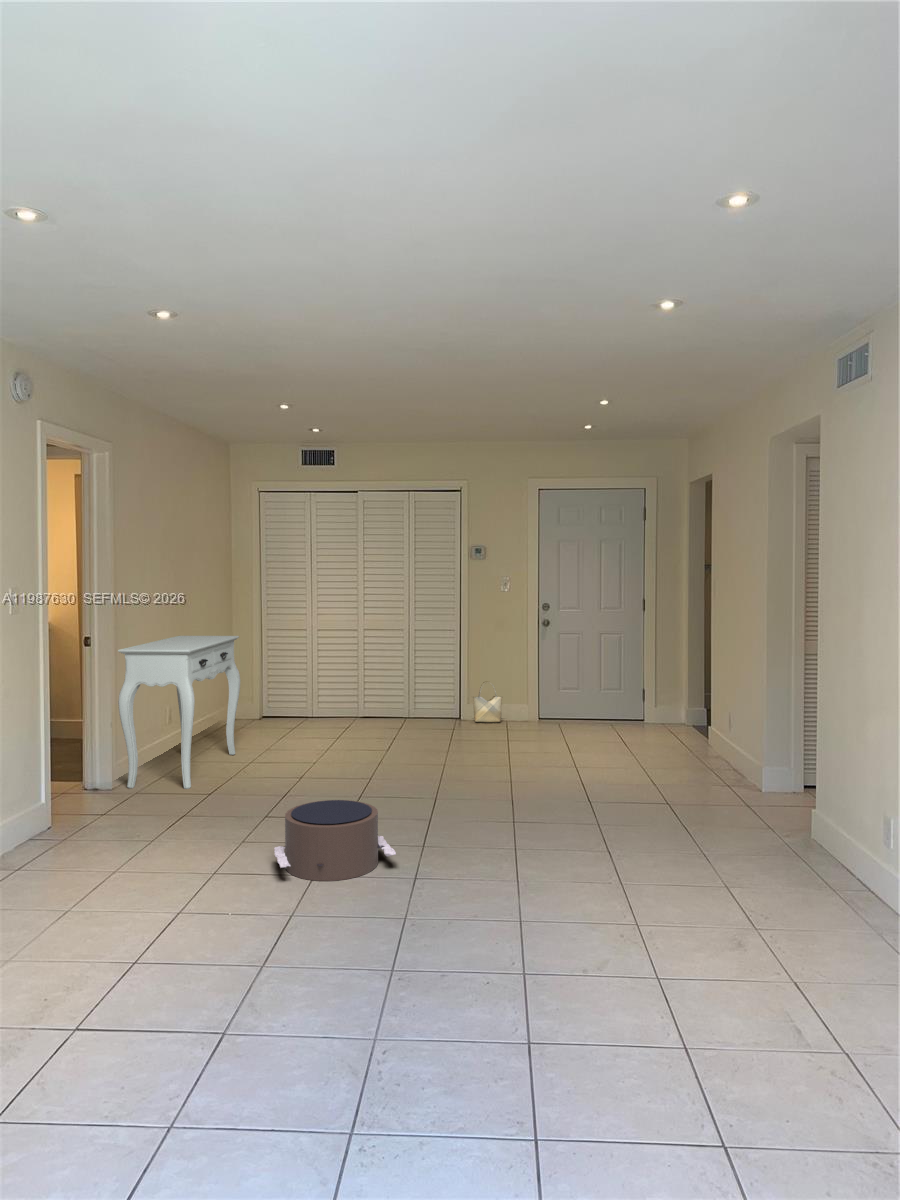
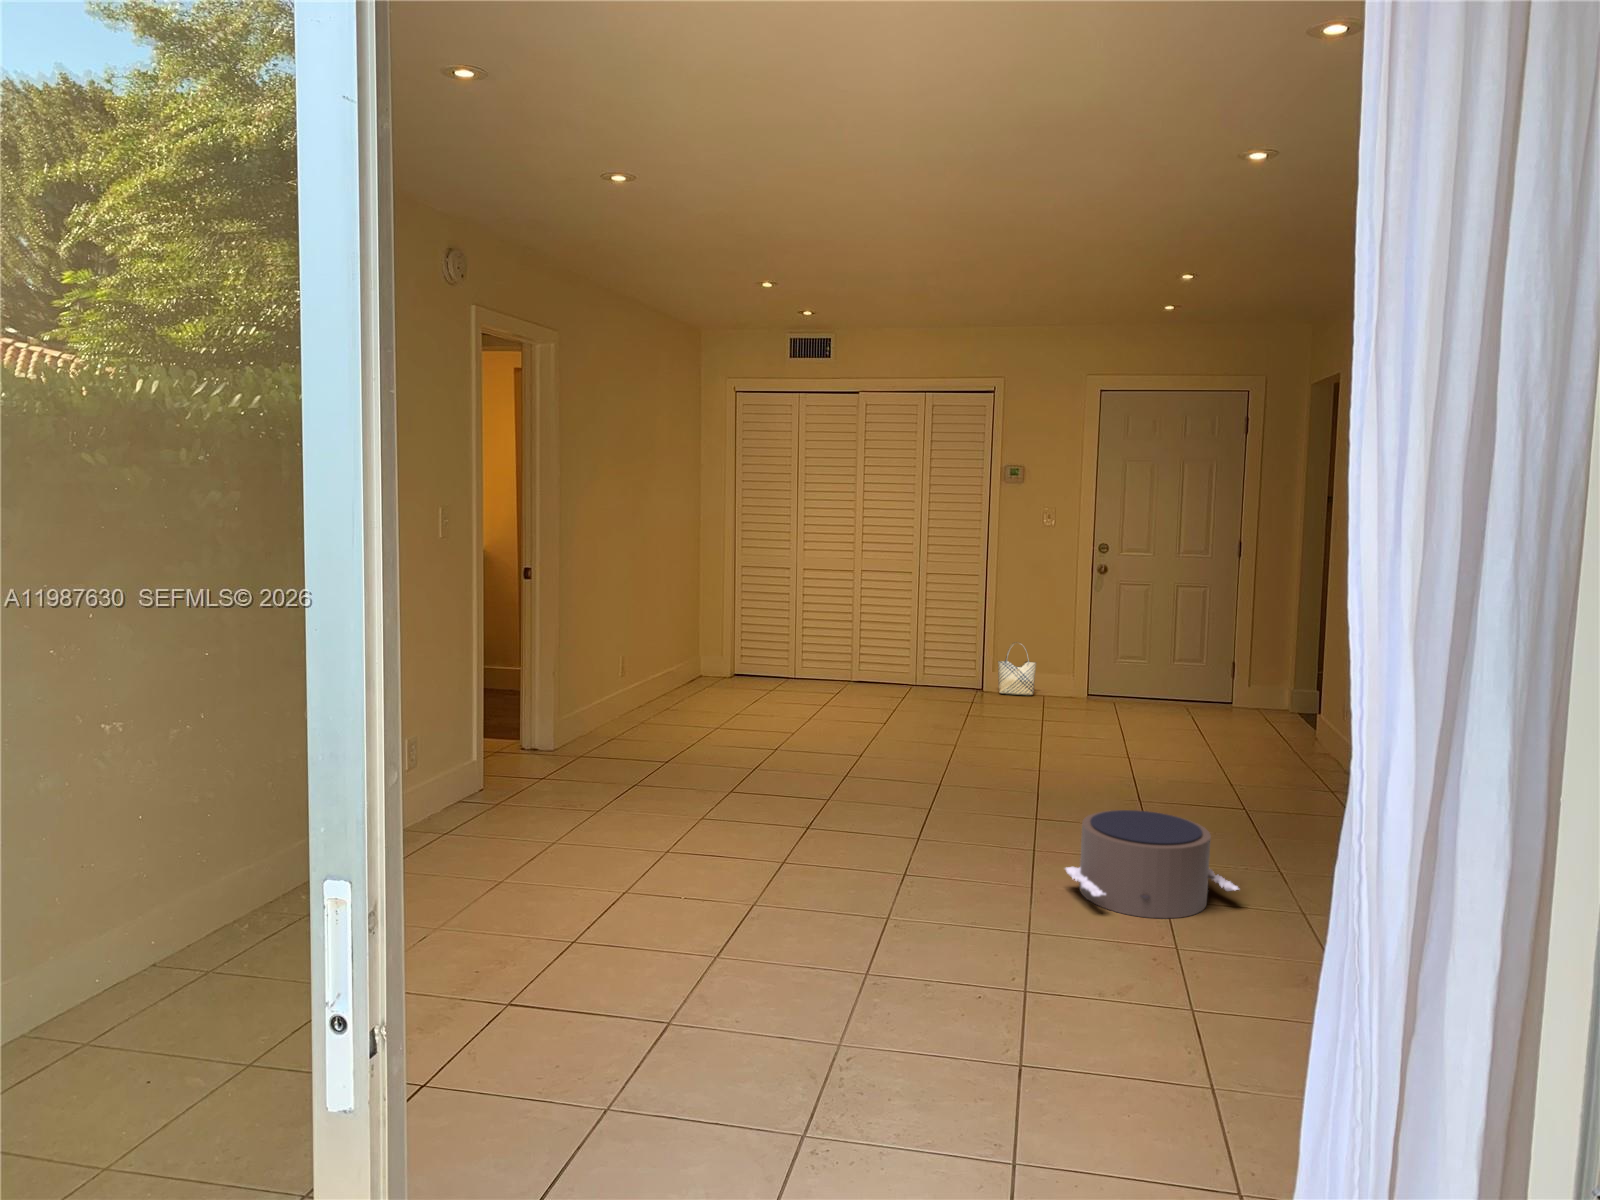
console table: present [118,636,240,789] -> none [563,571,706,754]
pouf: present [274,800,396,881] -> present [1066,810,1239,918]

